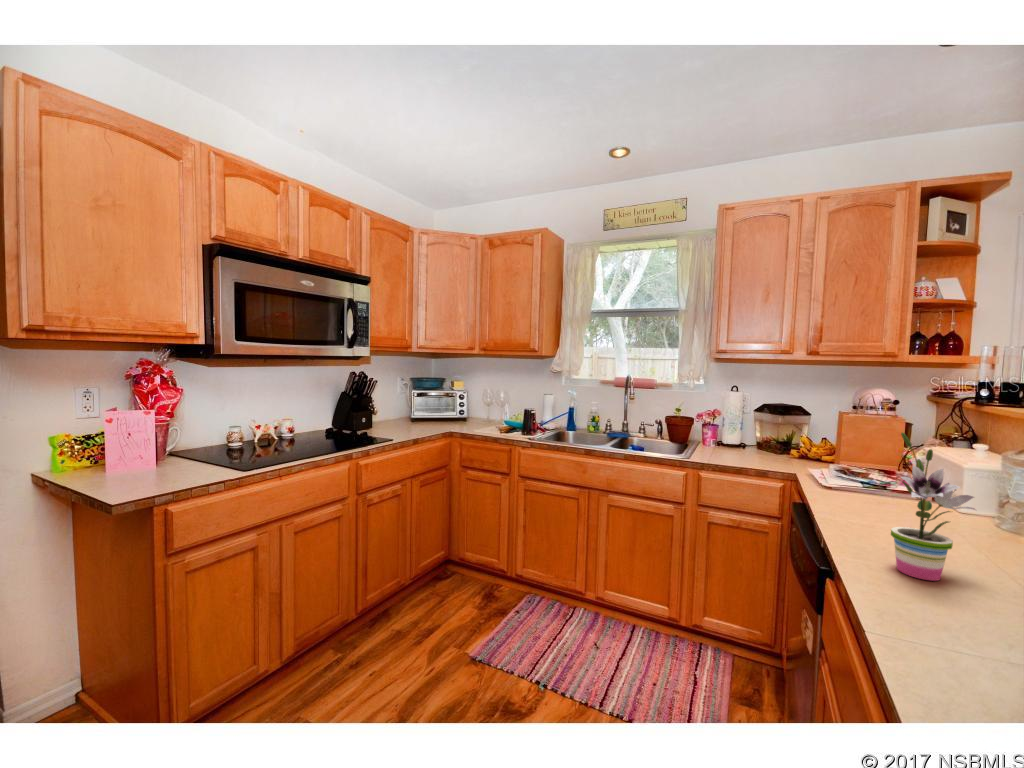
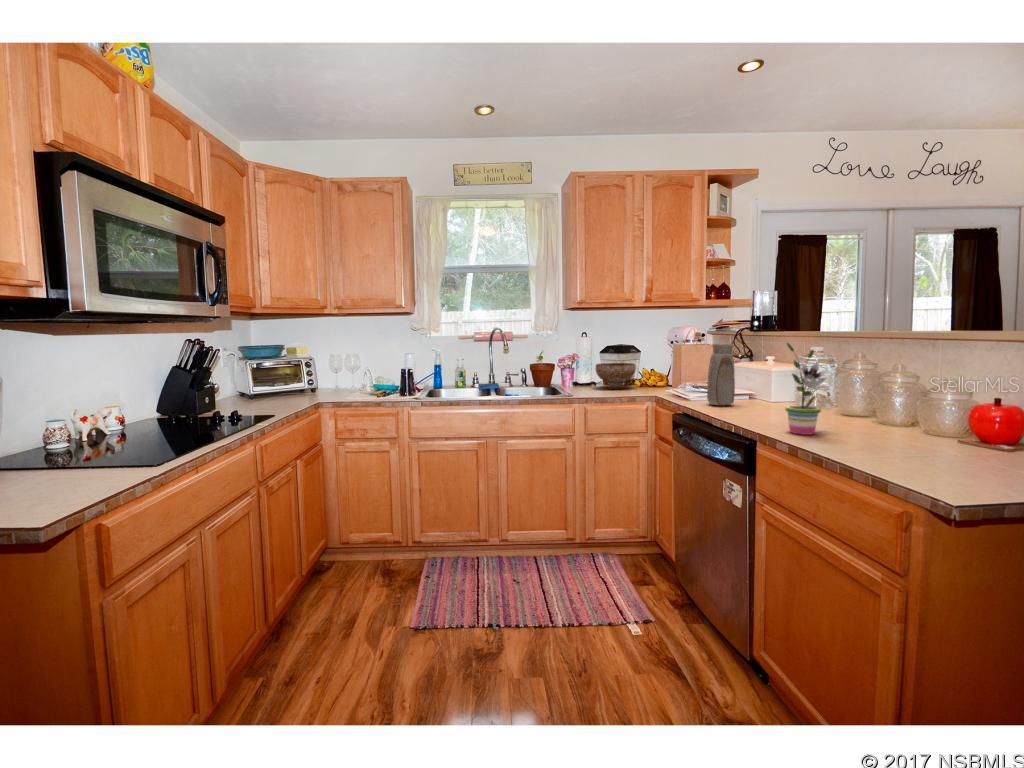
vase: none [841,416,886,504] -> present [707,343,735,405]
bowl: none [736,422,790,456] -> present [595,363,636,389]

